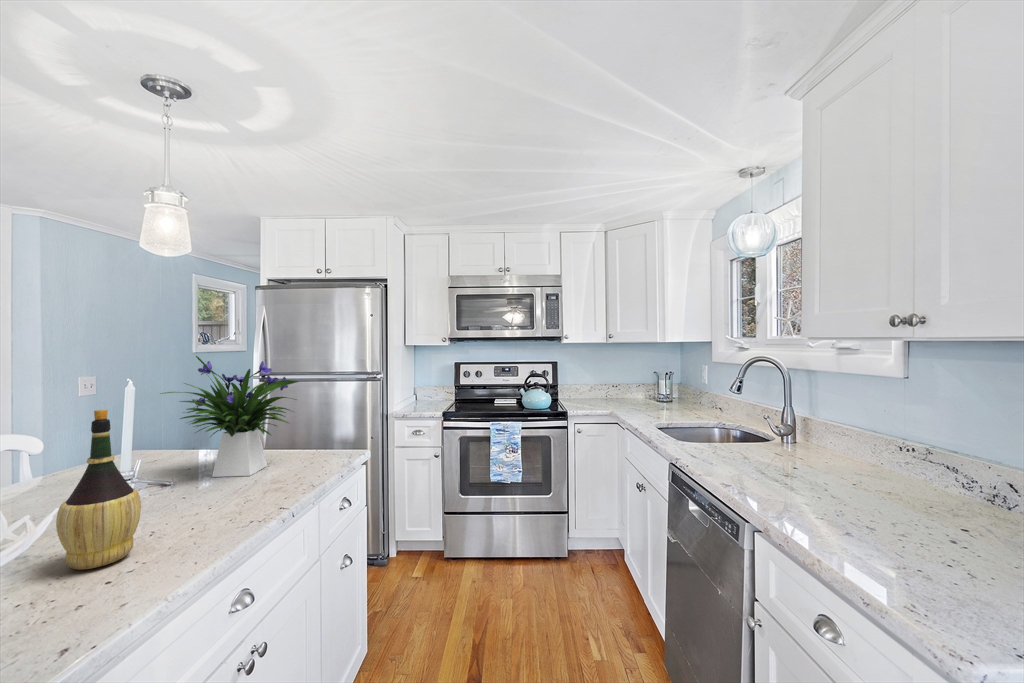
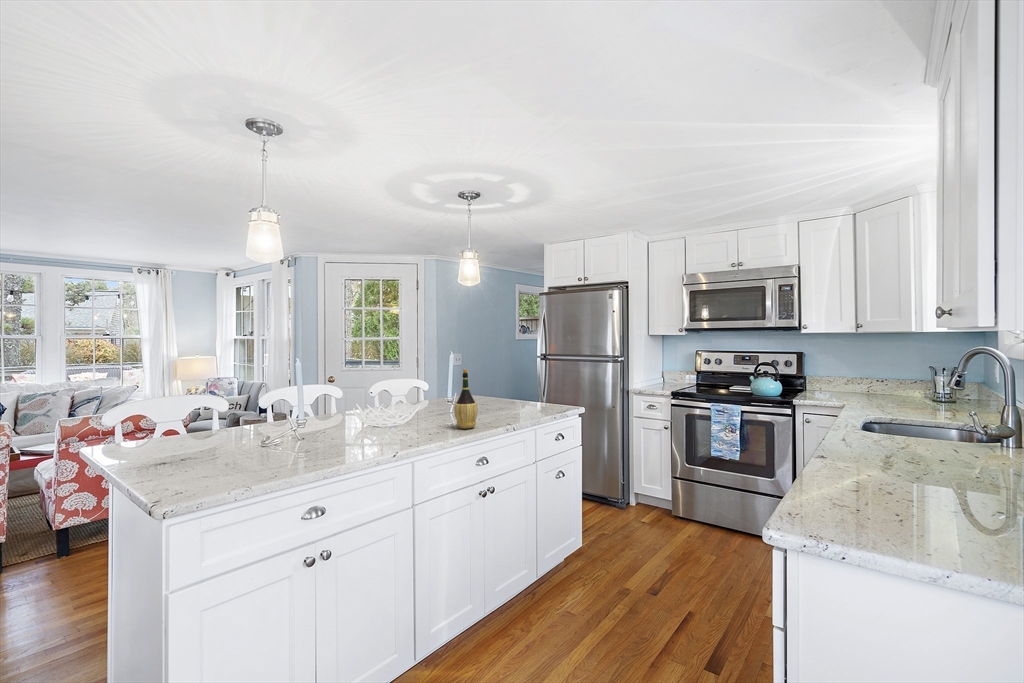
flower arrangement: present [160,356,298,477] -> none [486,346,550,412]

